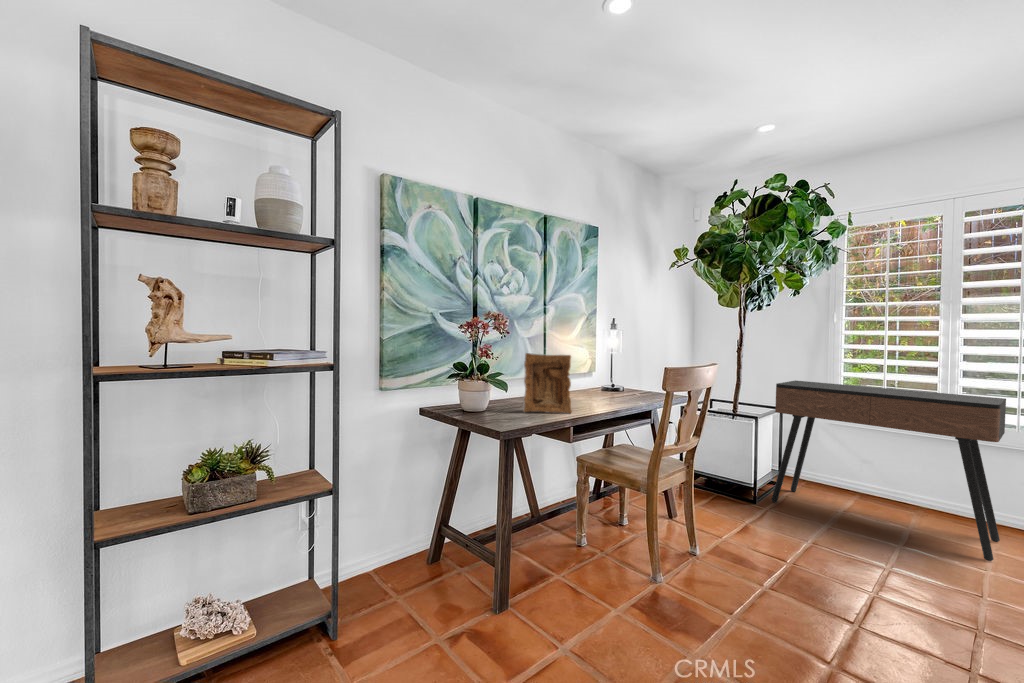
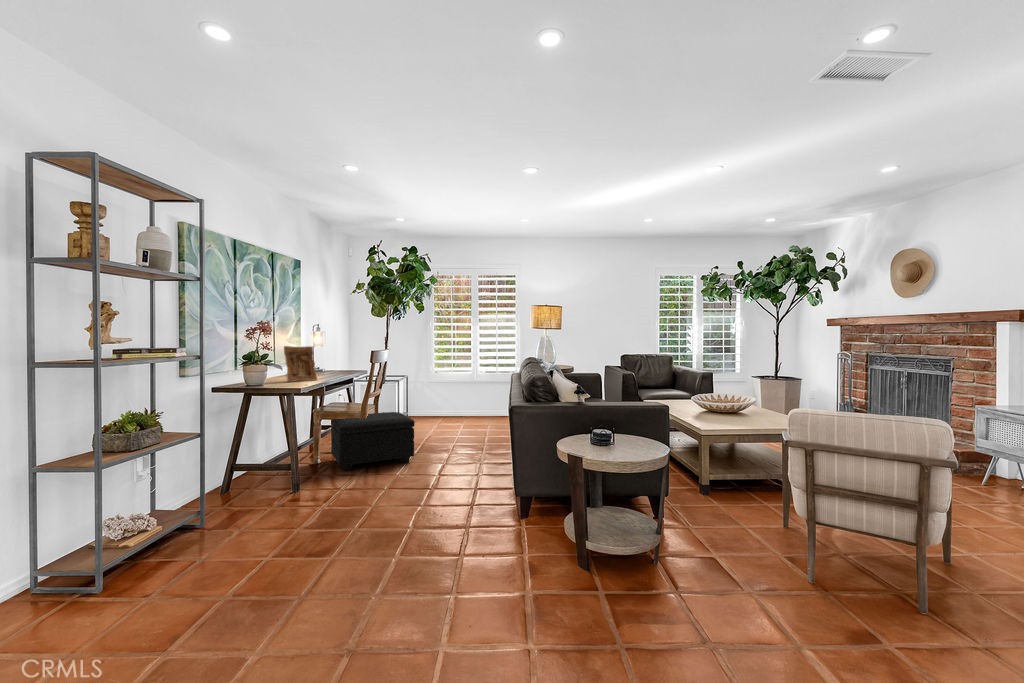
console table: present [771,380,1006,561] -> none [406,359,496,429]
footstool: none [599,477,755,609] -> present [332,412,415,471]

